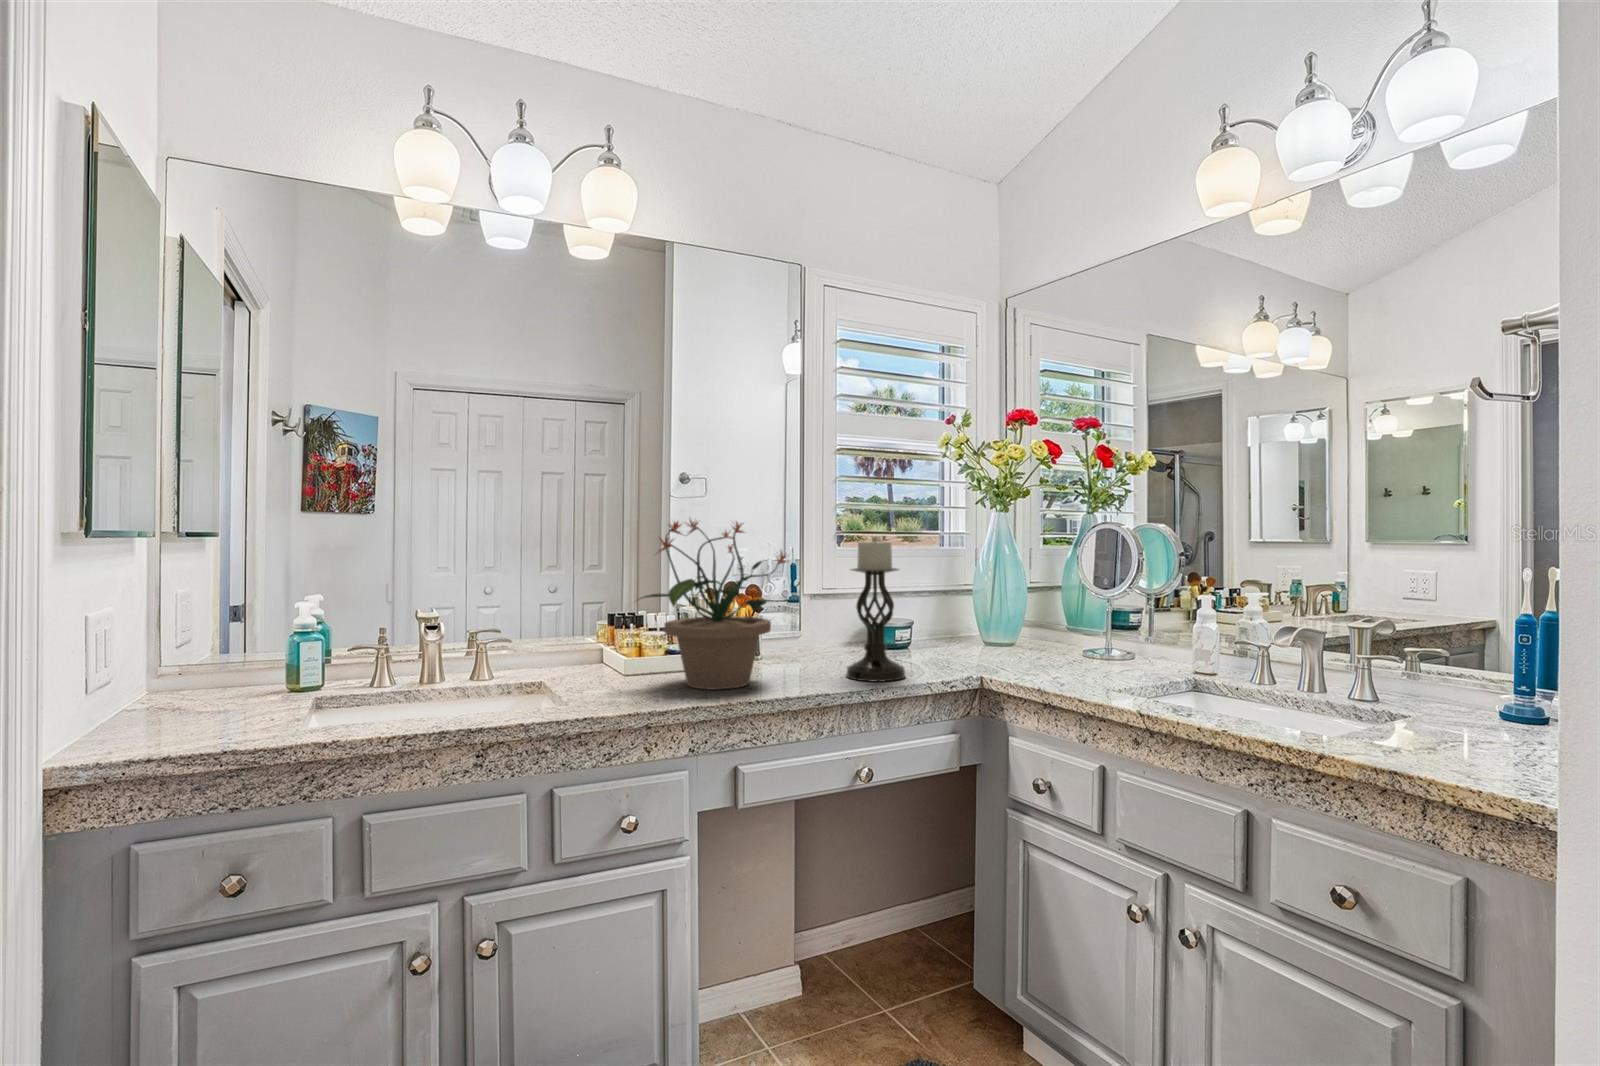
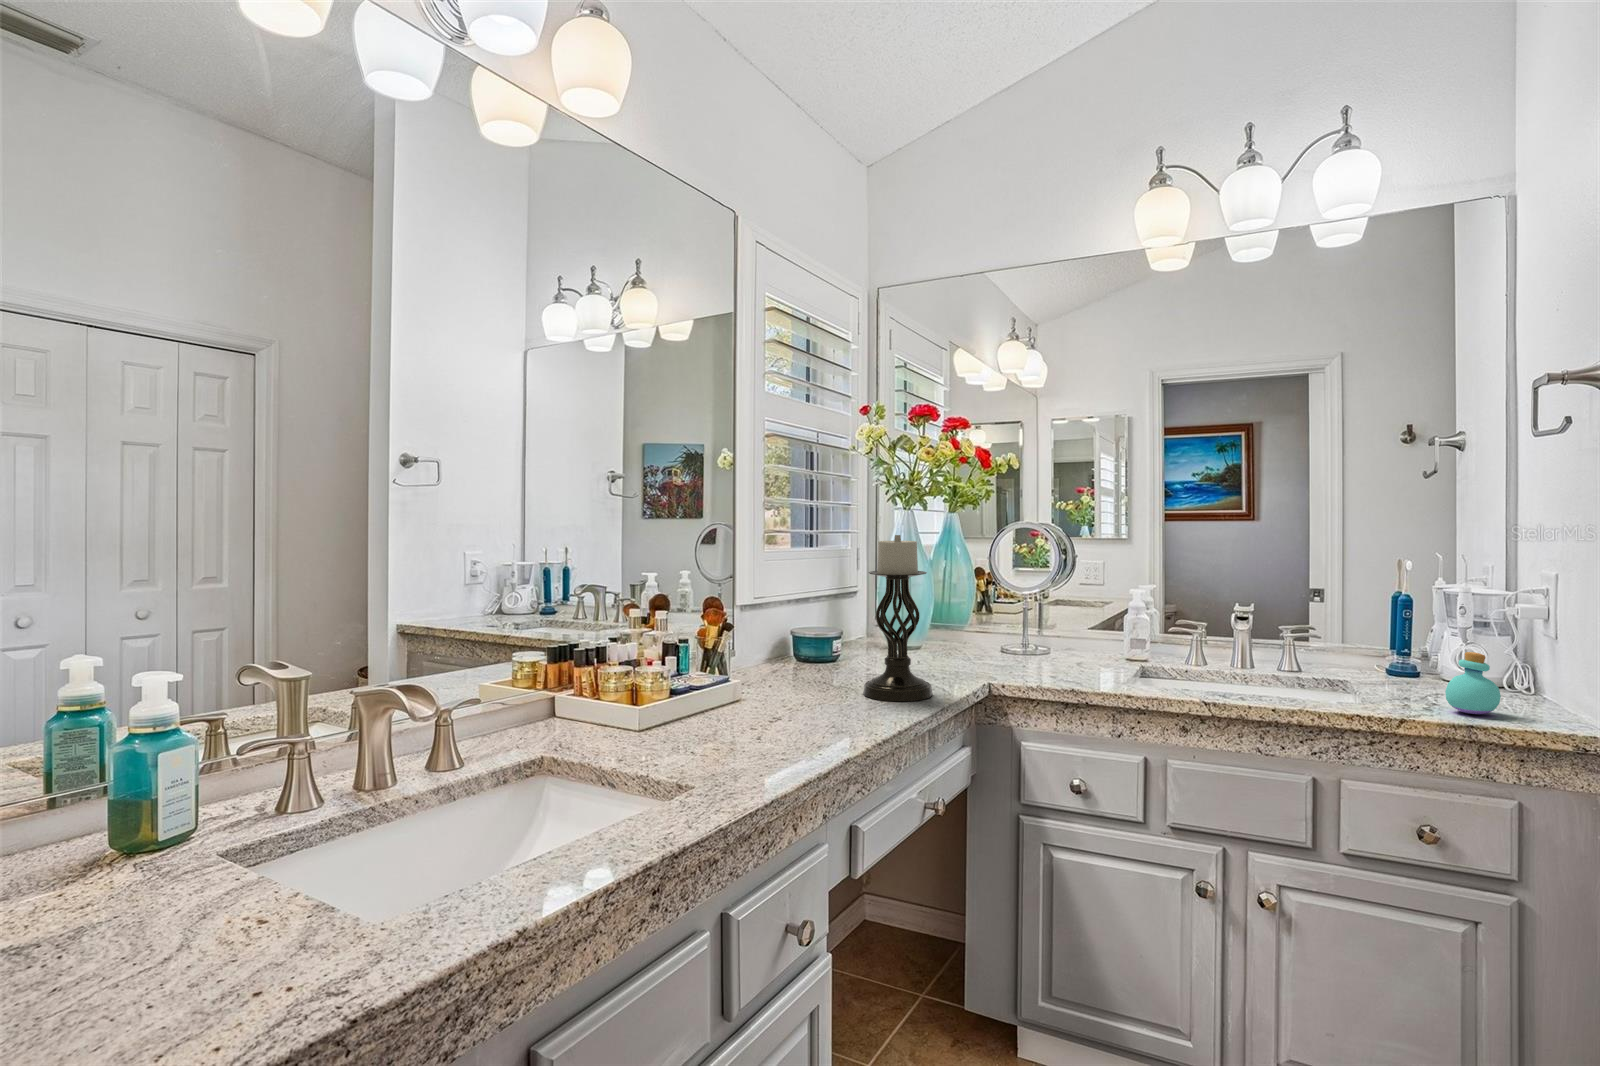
potted plant: present [637,519,786,689] -> none [682,513,851,736]
perfume bottle: none [1416,684,1489,764] -> present [1445,652,1501,714]

